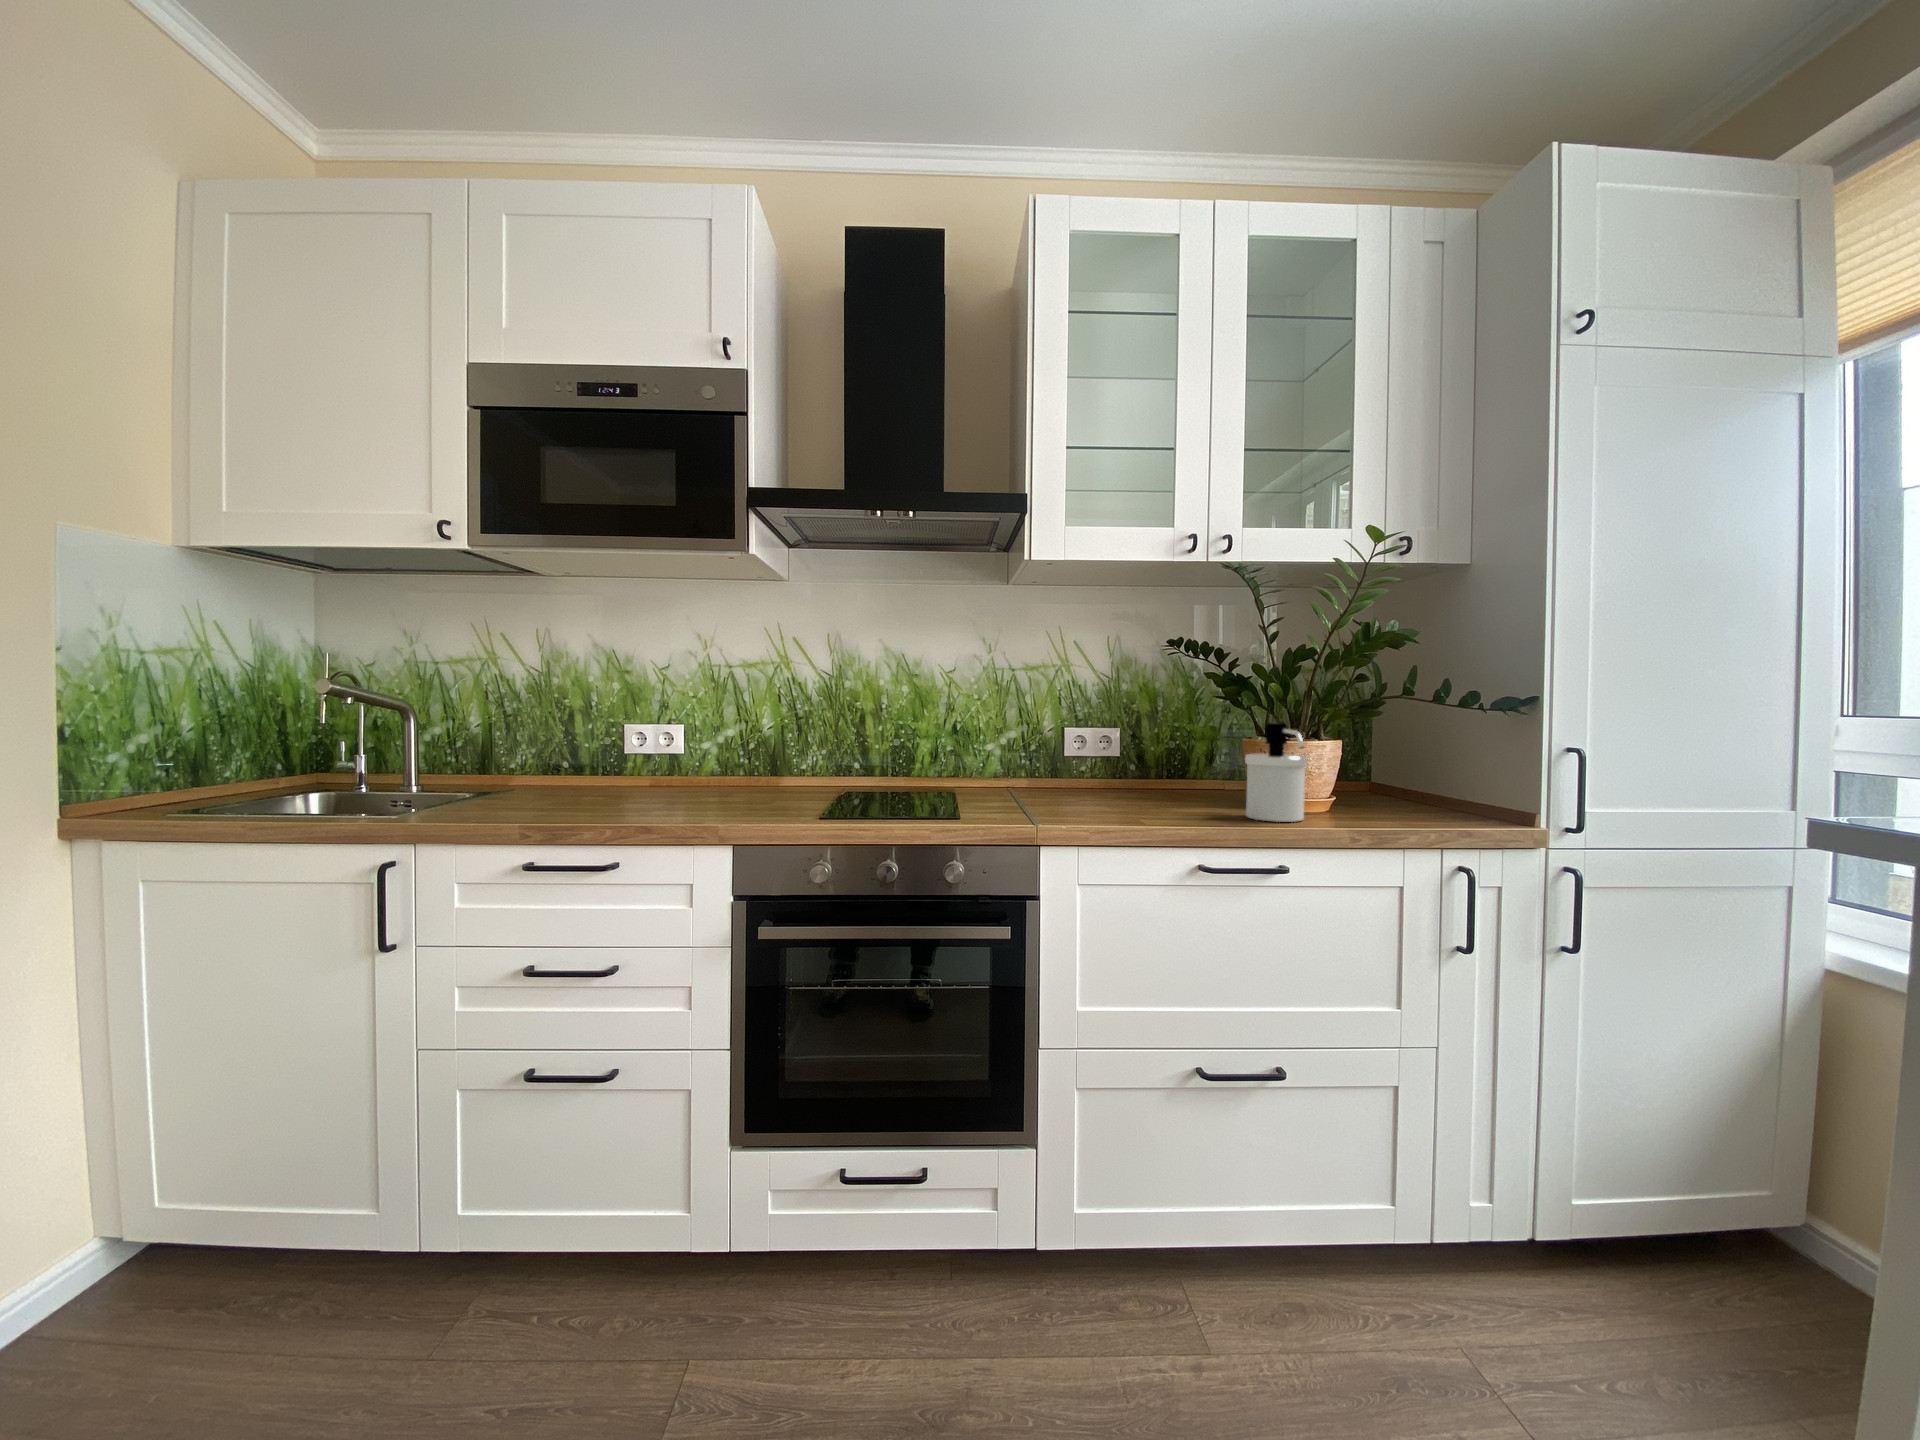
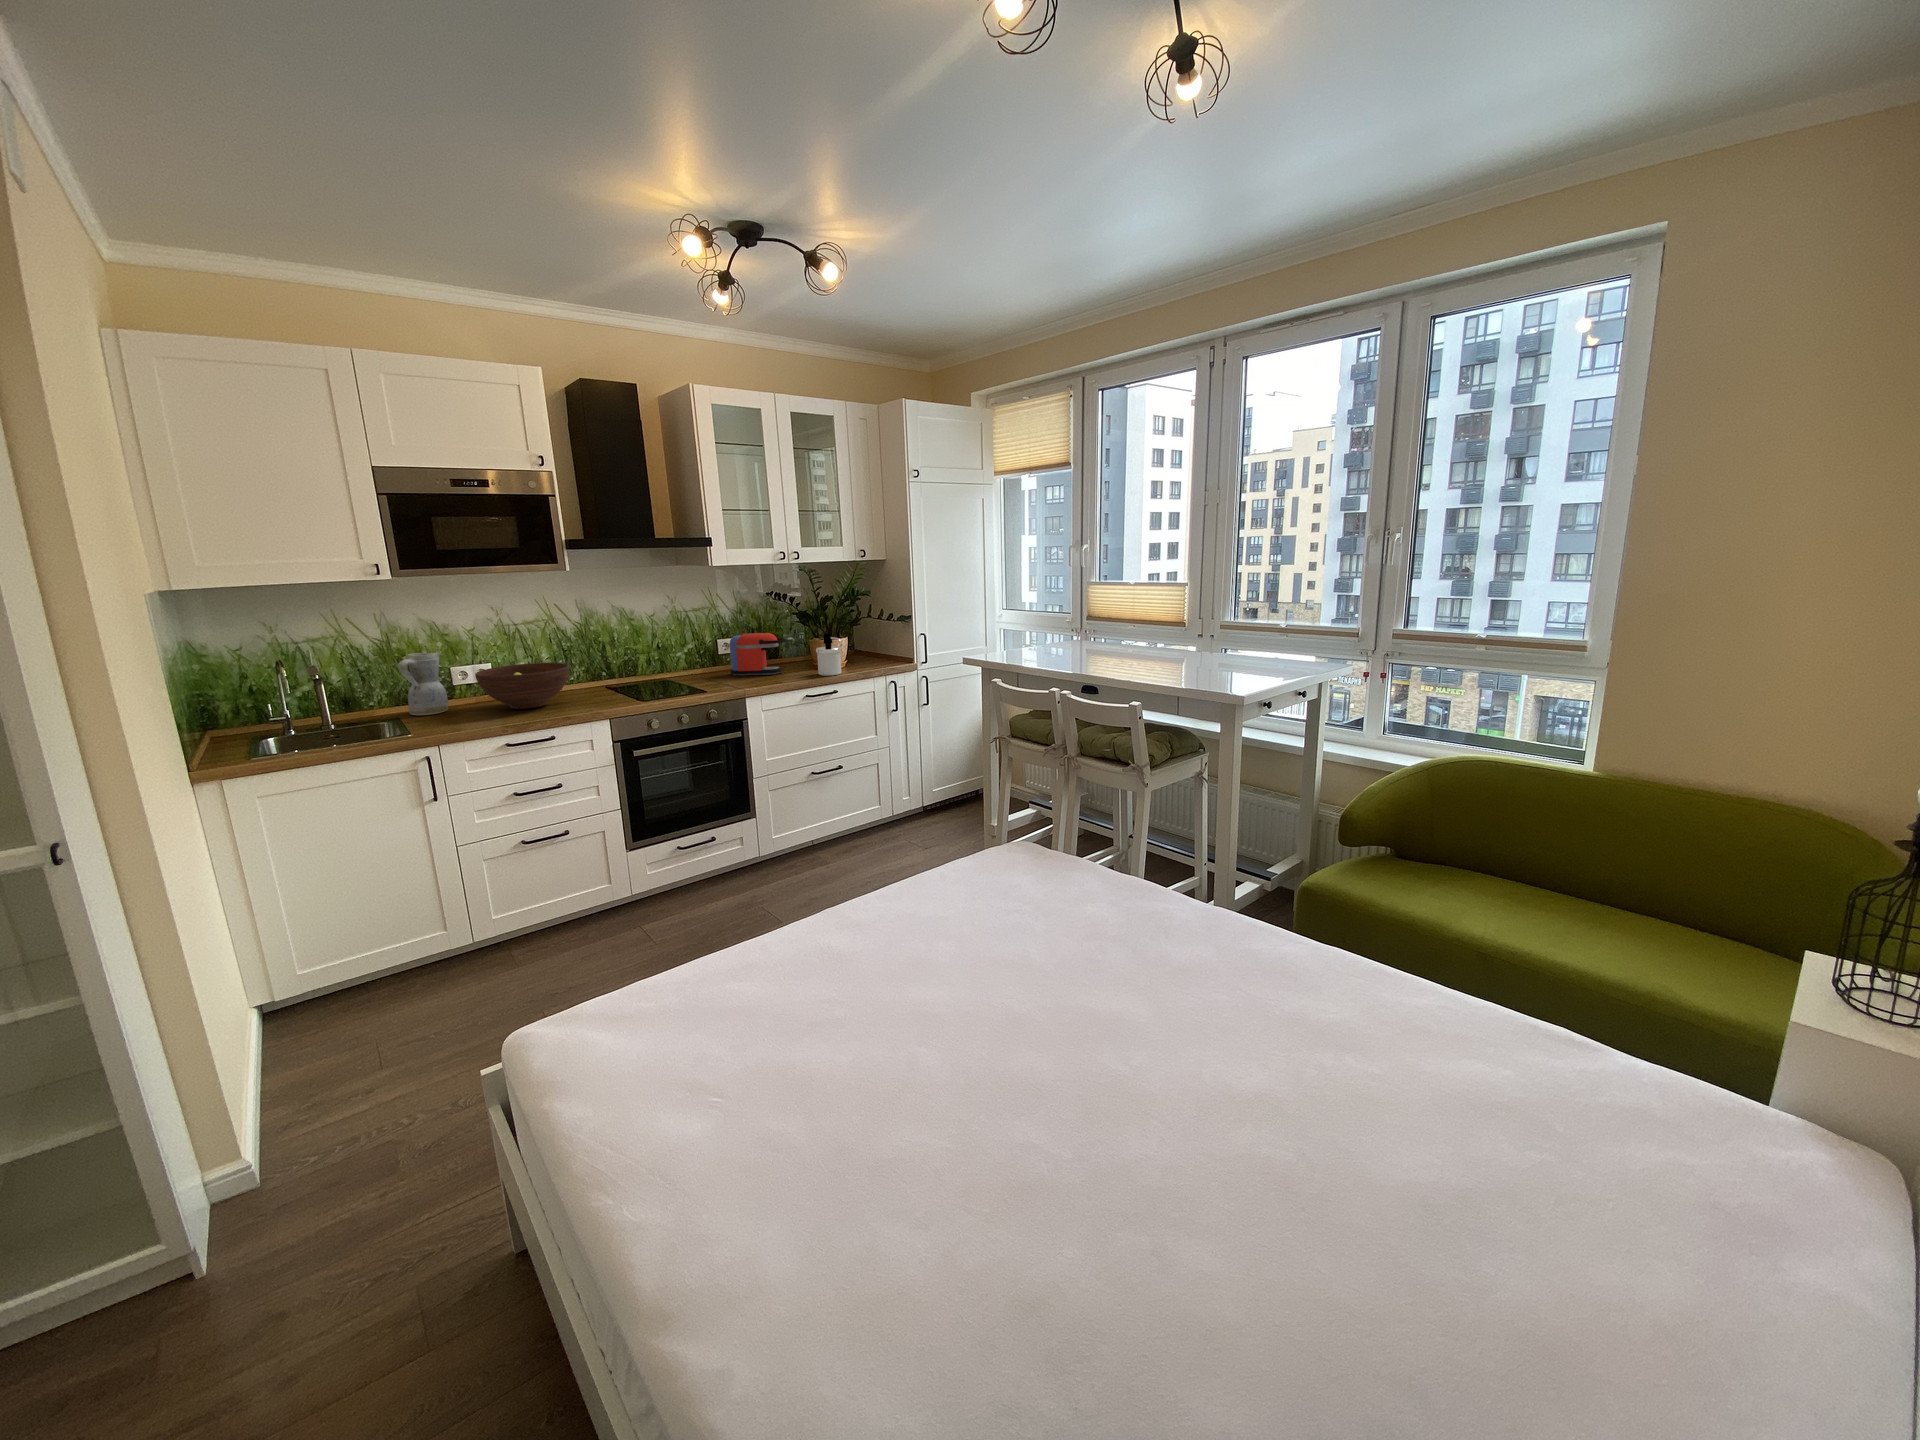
ceramic pitcher: none [519,691,594,791] -> present [399,653,448,715]
coffee maker: none [1070,714,1190,804] -> present [729,633,787,675]
fruit bowl: none [593,727,751,801] -> present [475,663,569,709]

